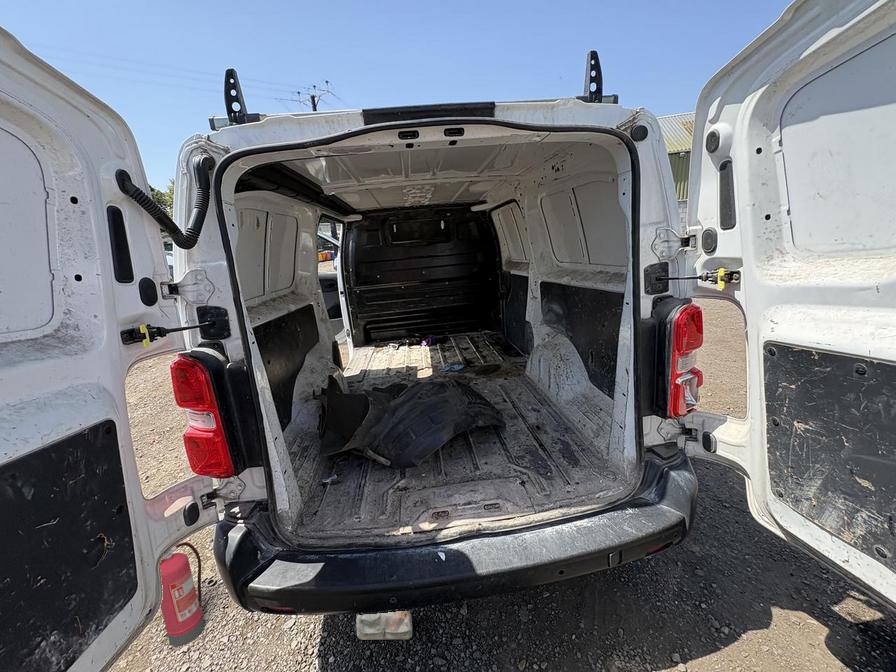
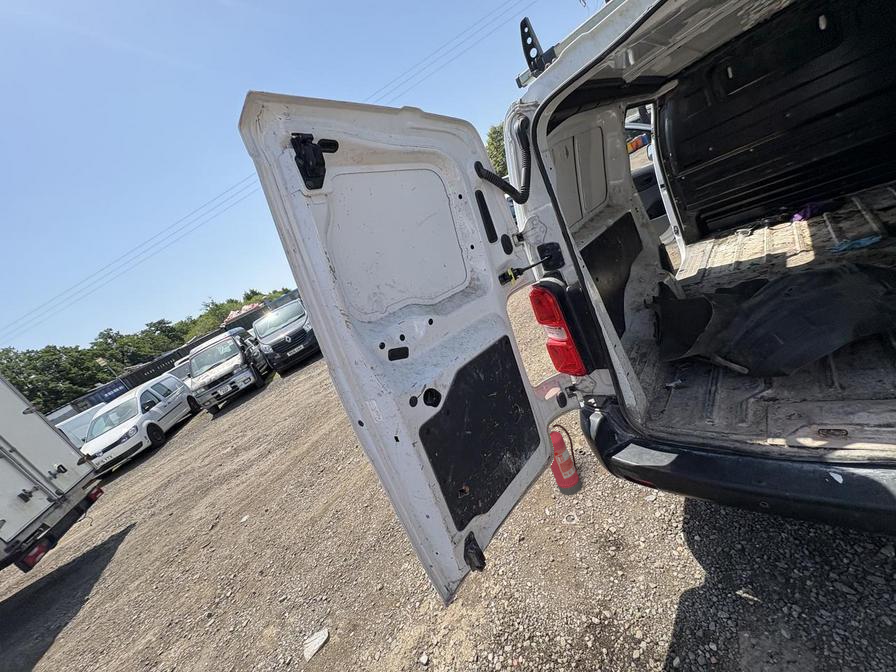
bag: present [356,611,412,640] -> none [718,481,788,541]

